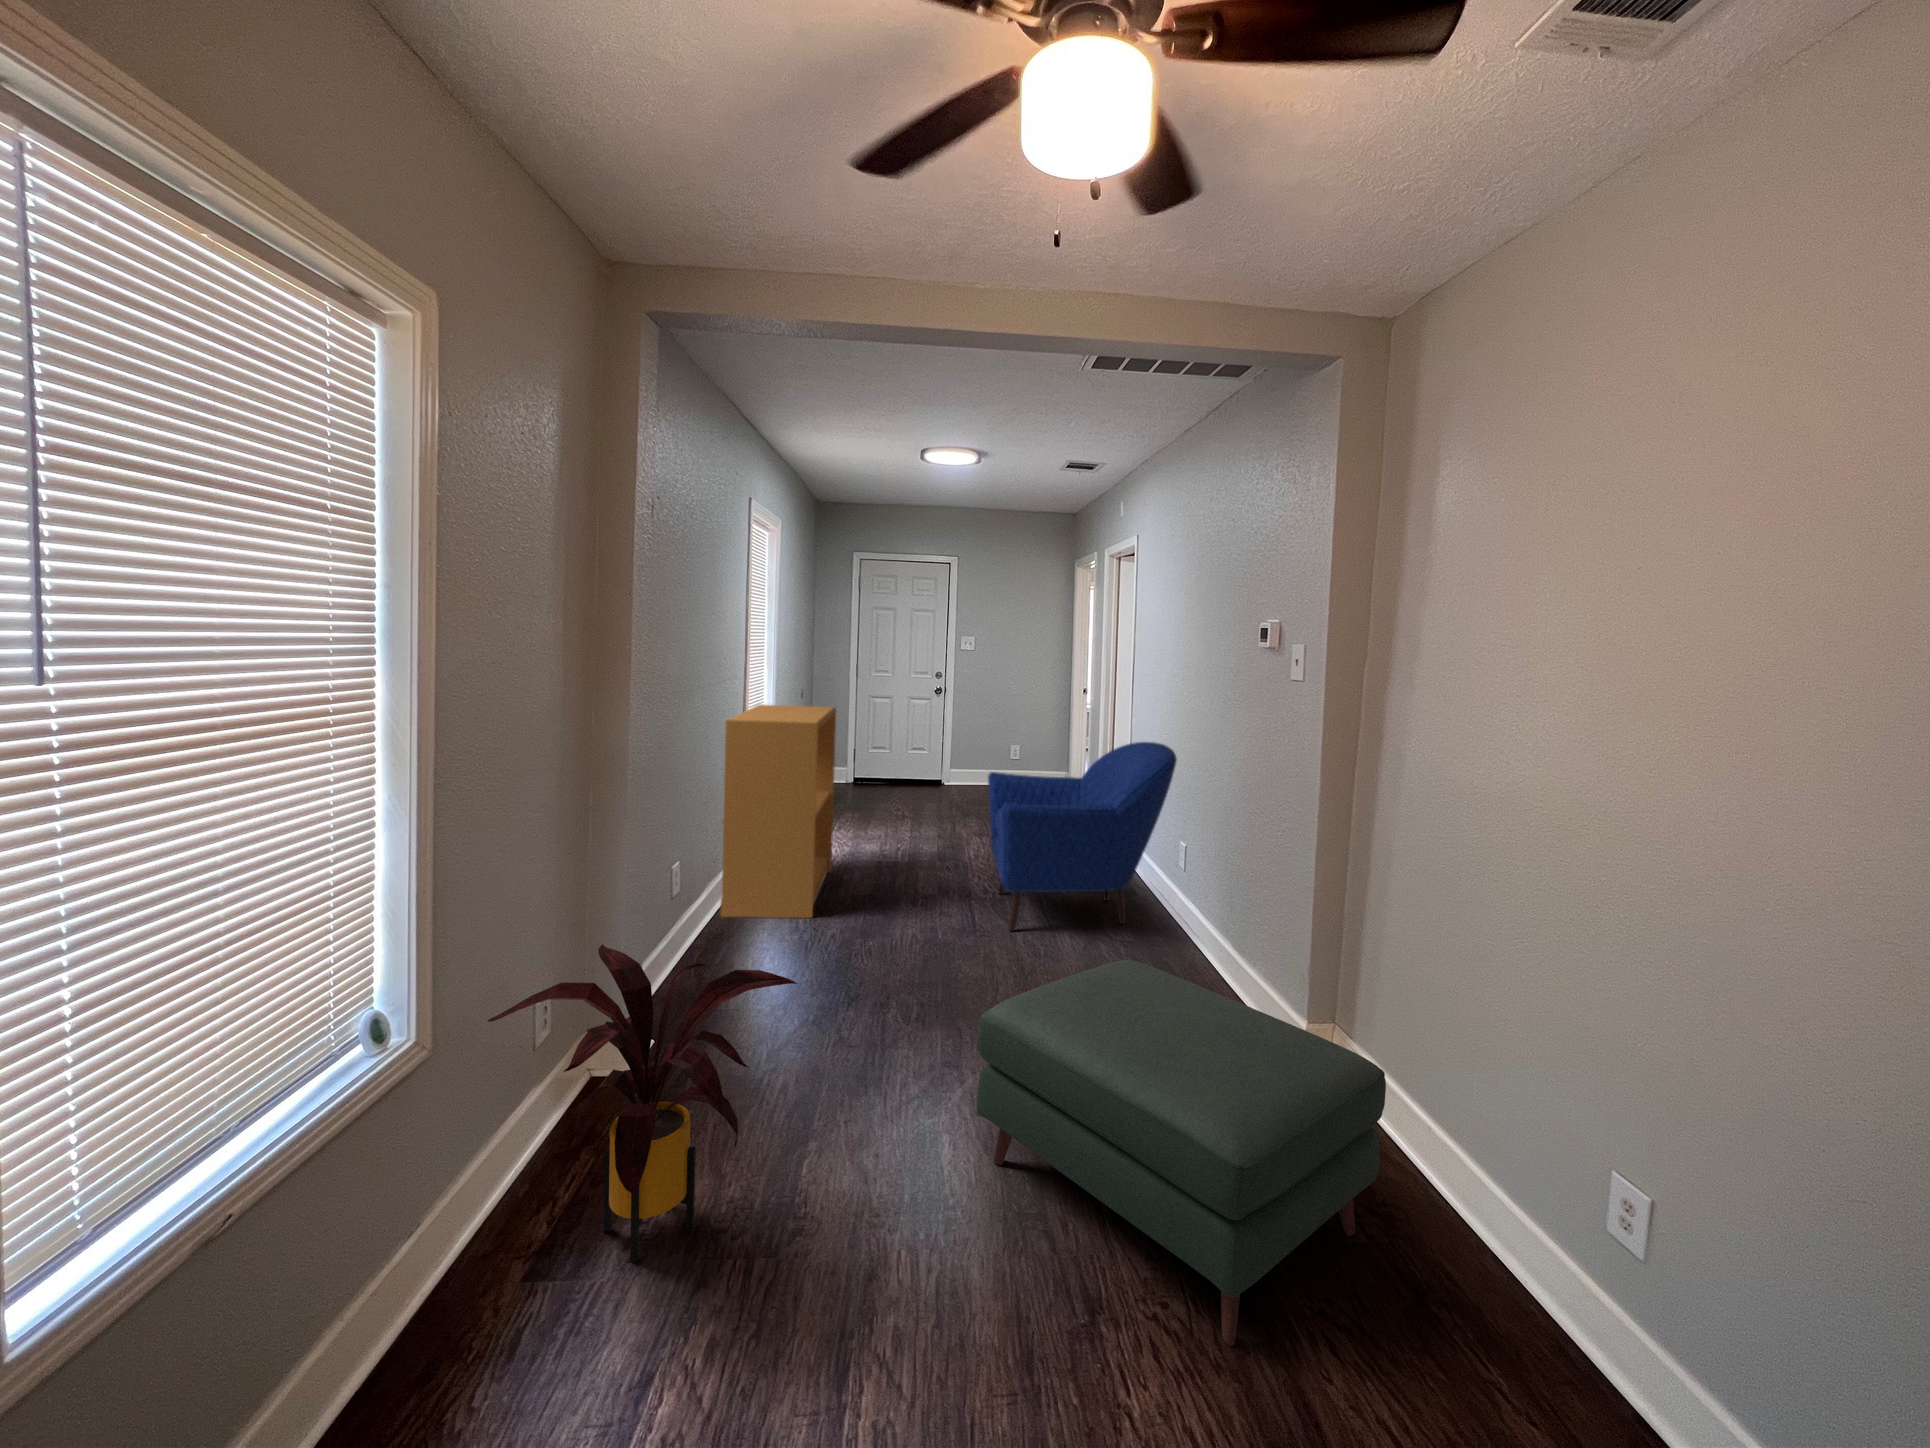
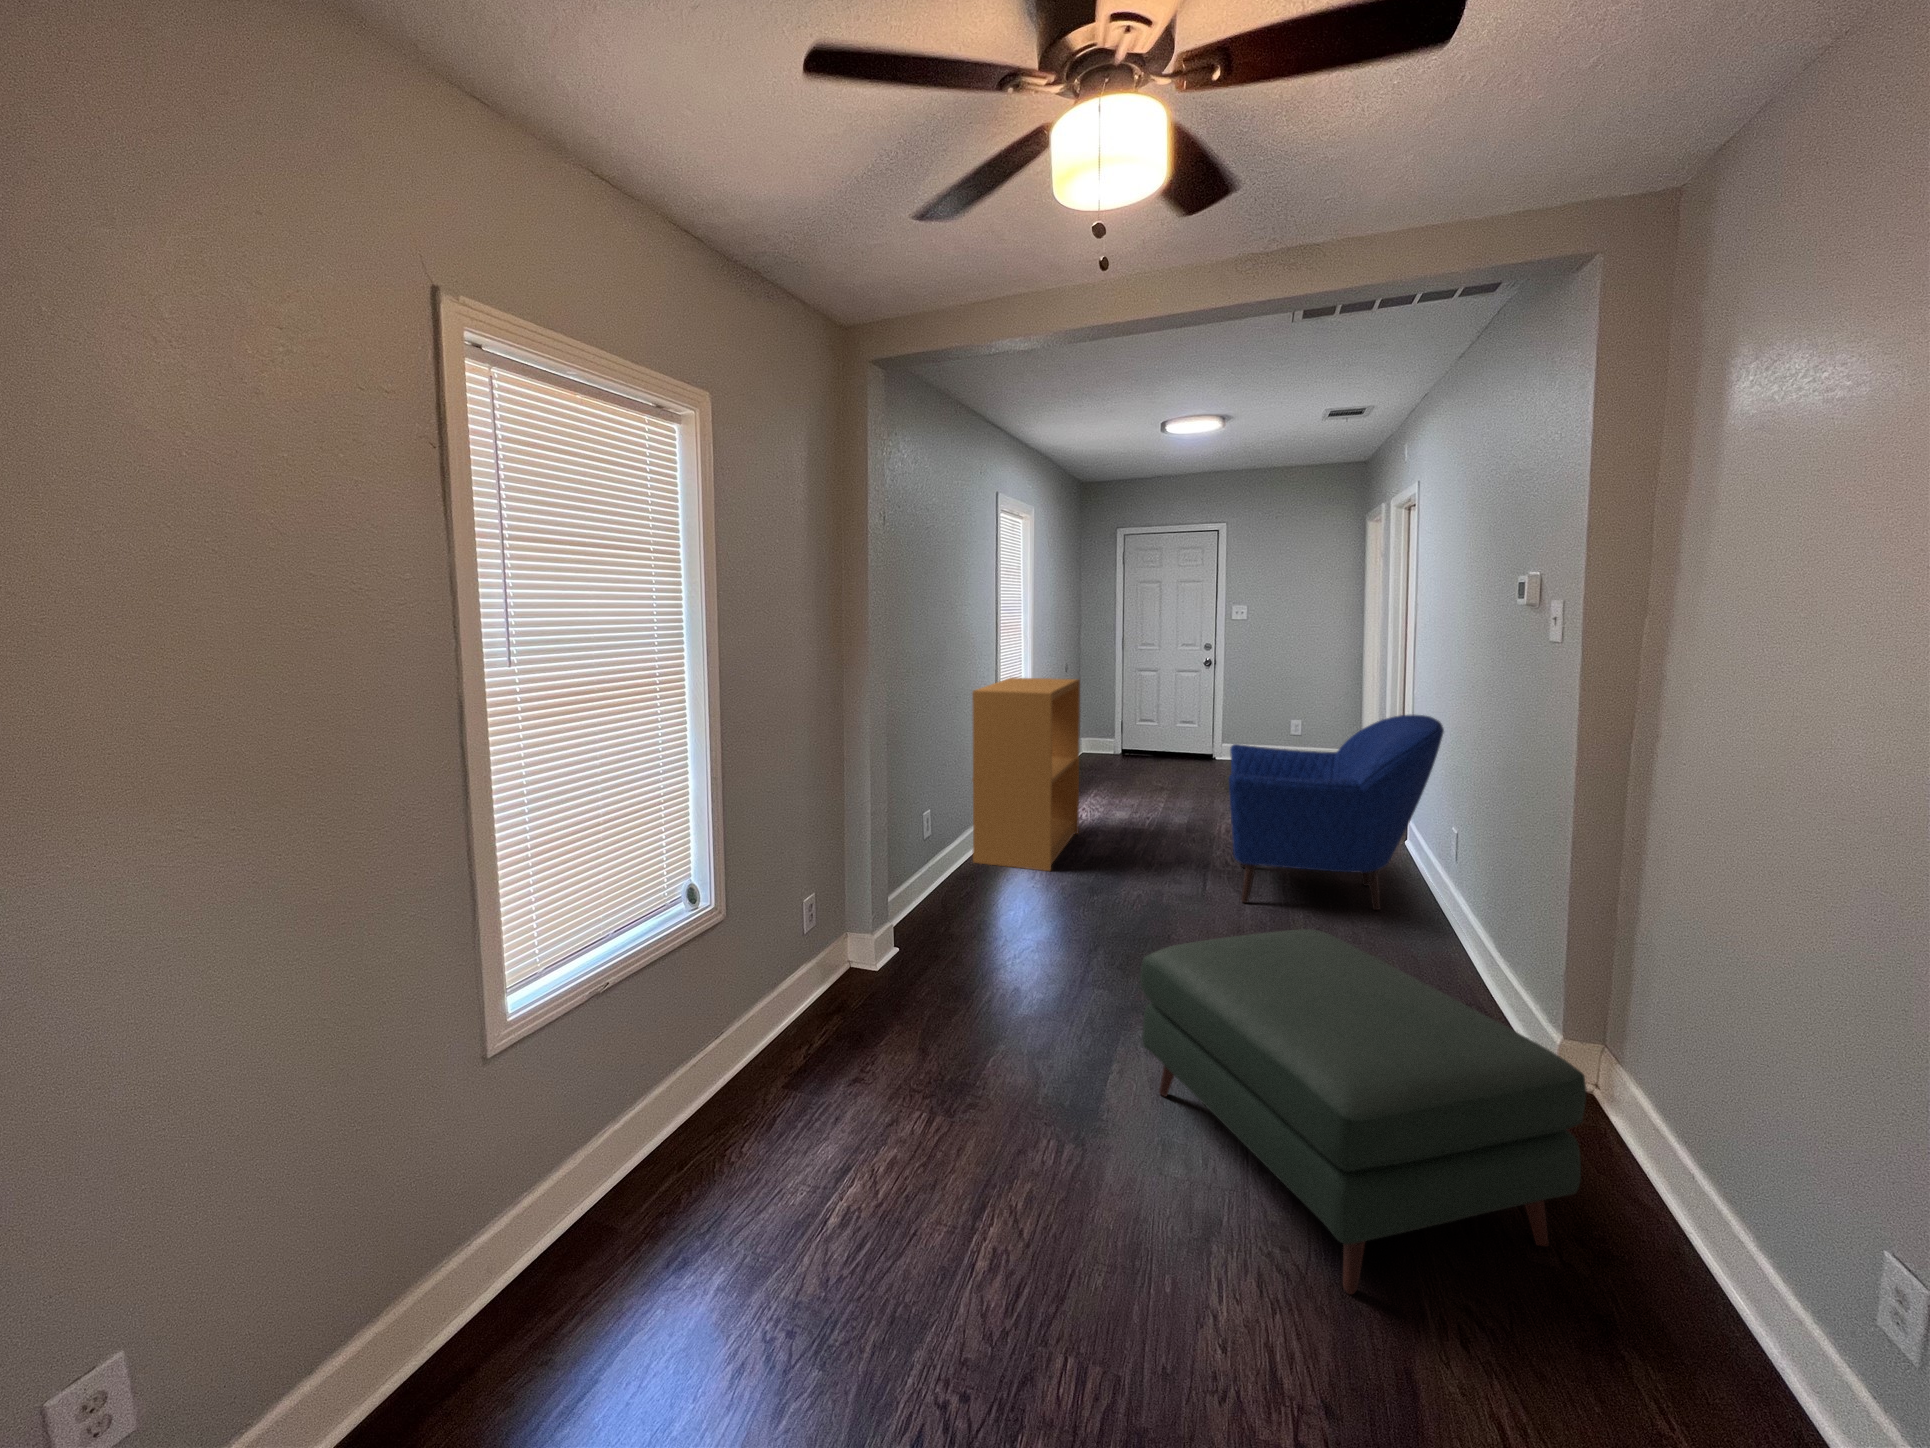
house plant: present [488,944,797,1262] -> none [761,859,981,1096]

